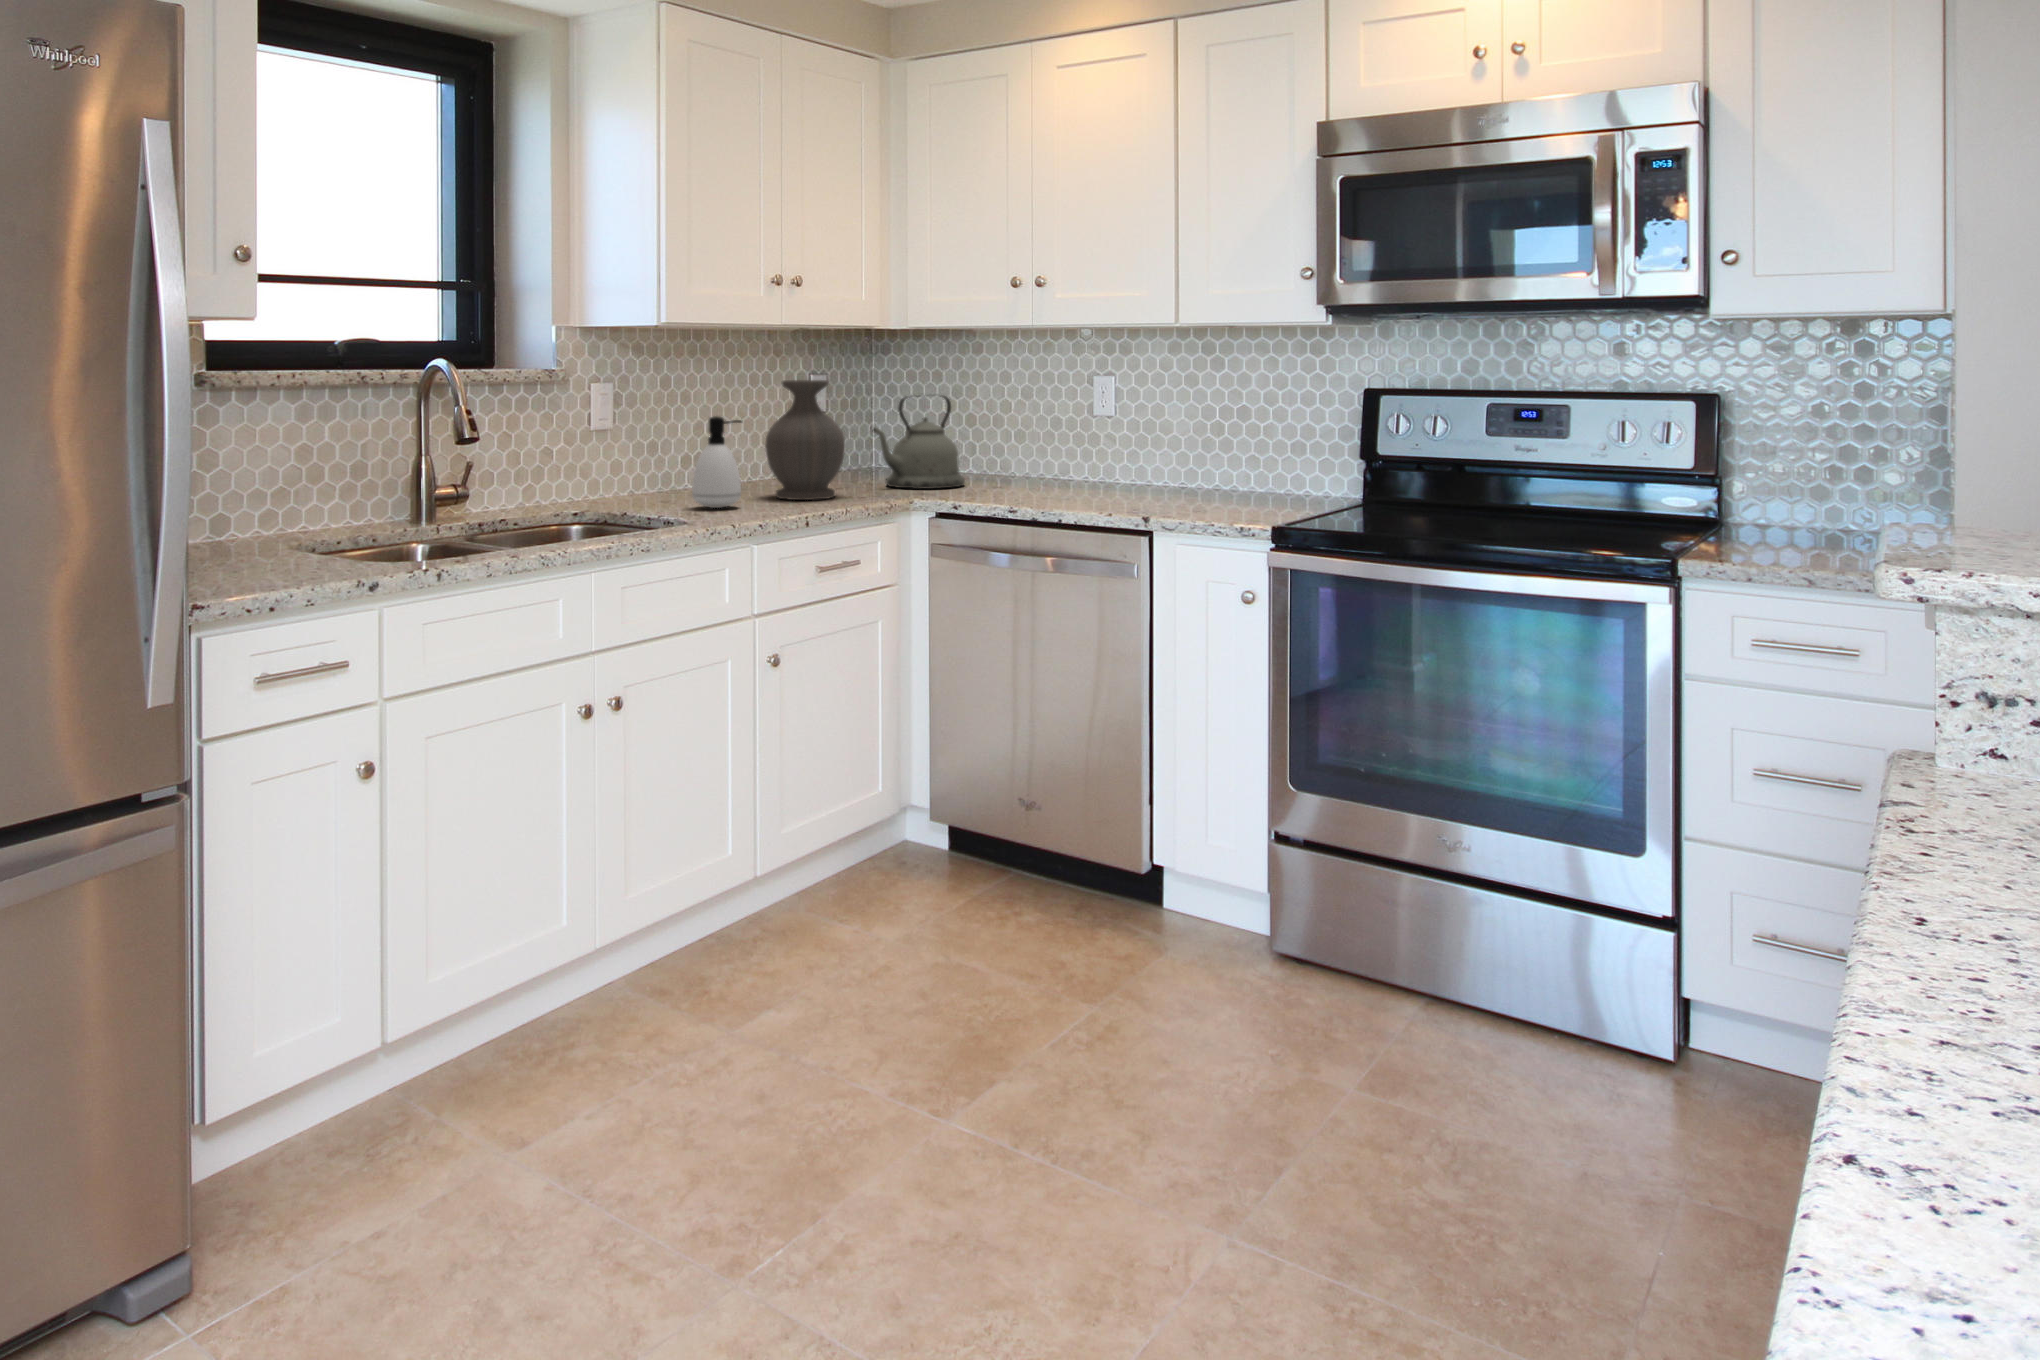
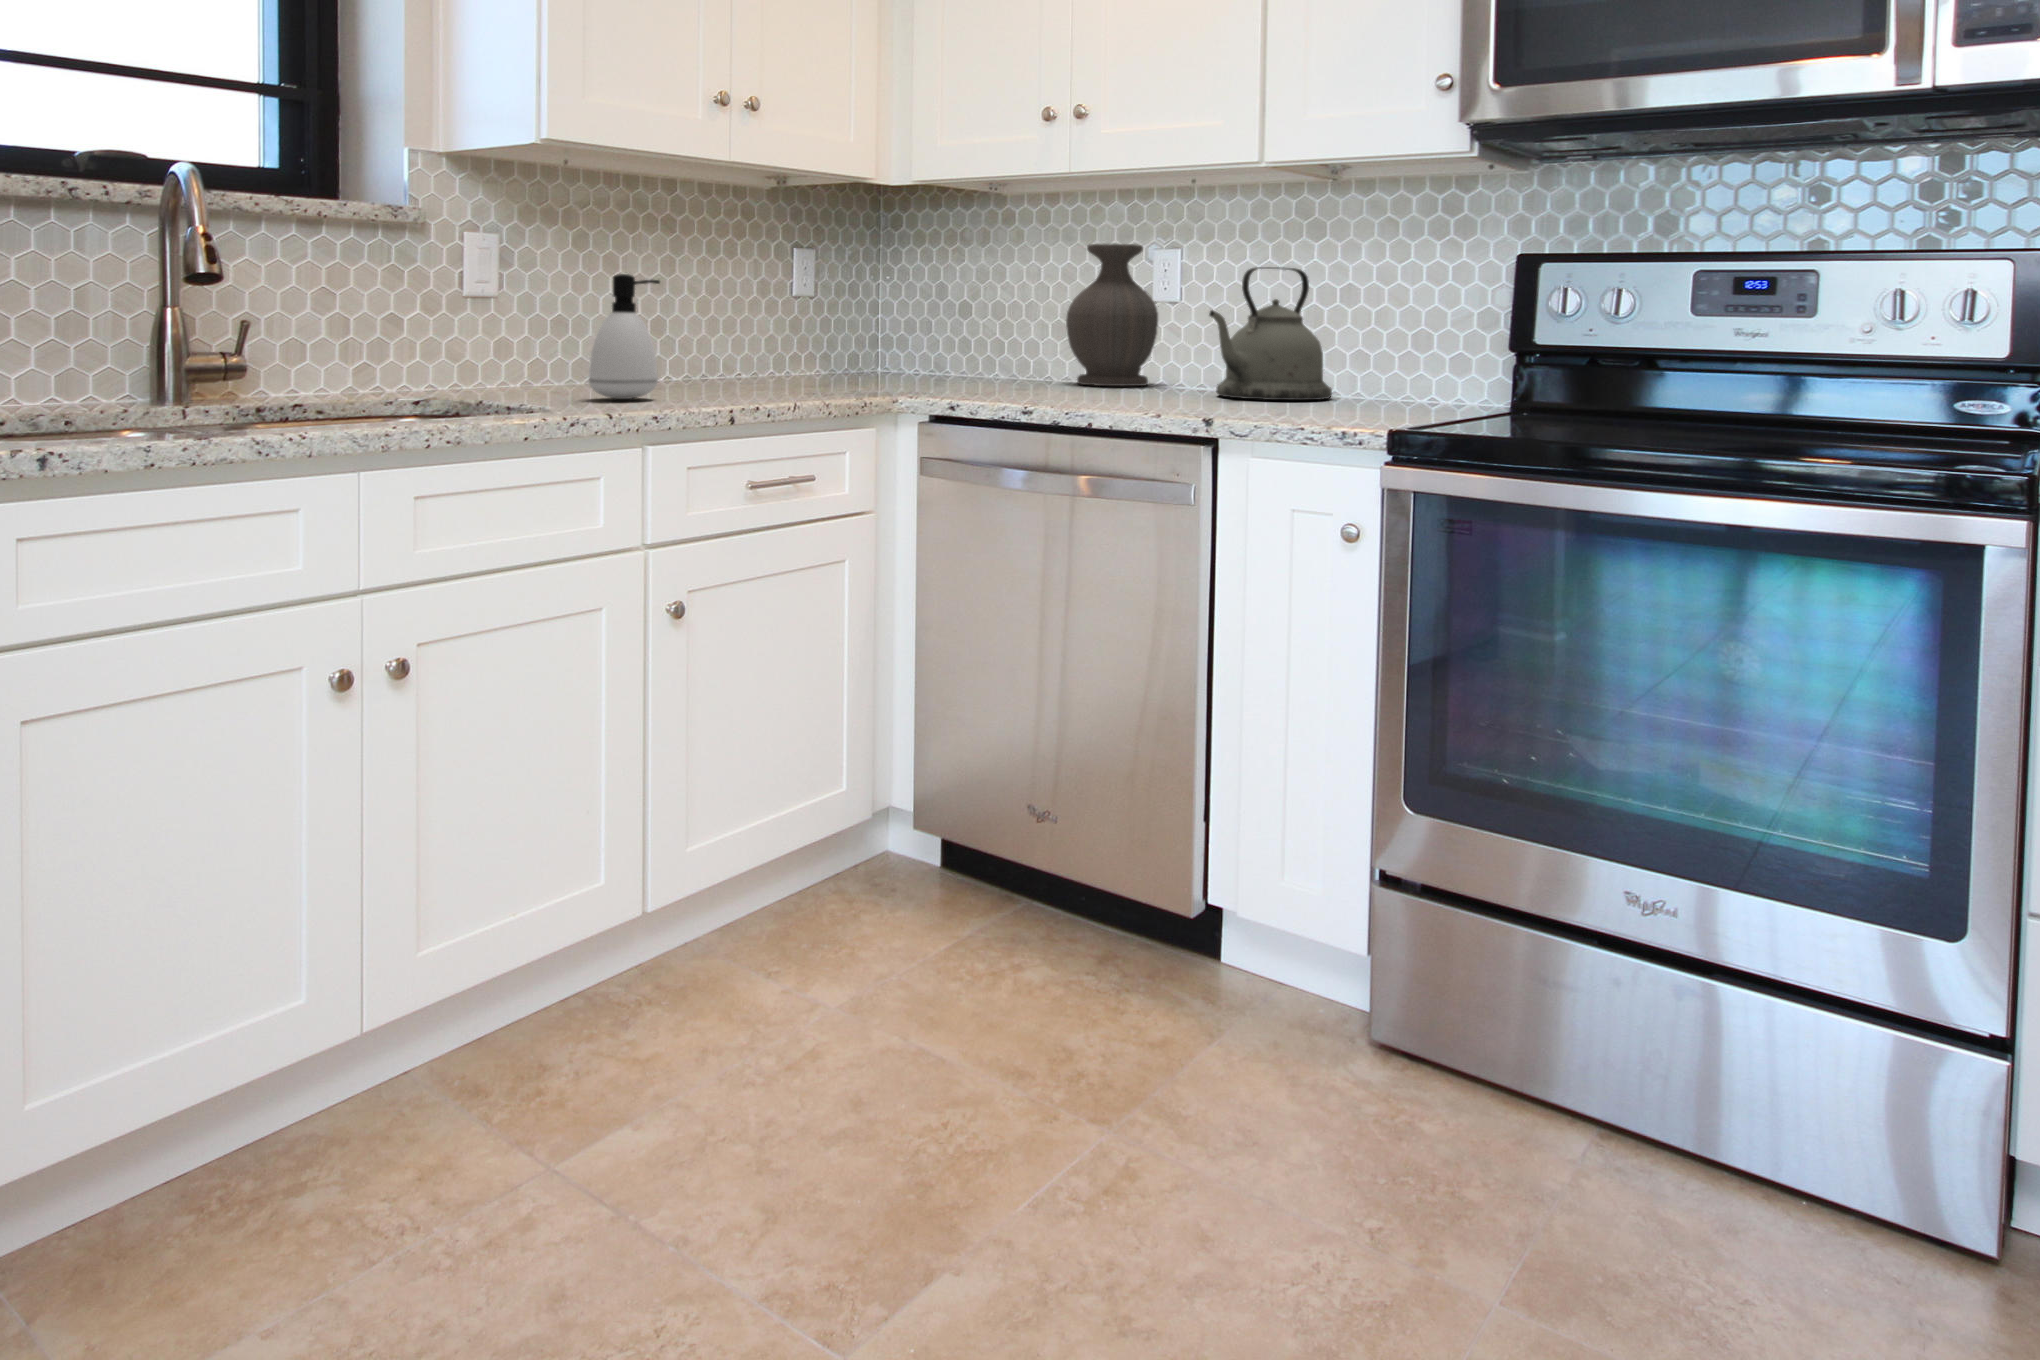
vase: present [765,380,845,500] -> present [1066,244,1158,386]
kettle: present [873,396,965,489] -> present [1209,267,1332,400]

